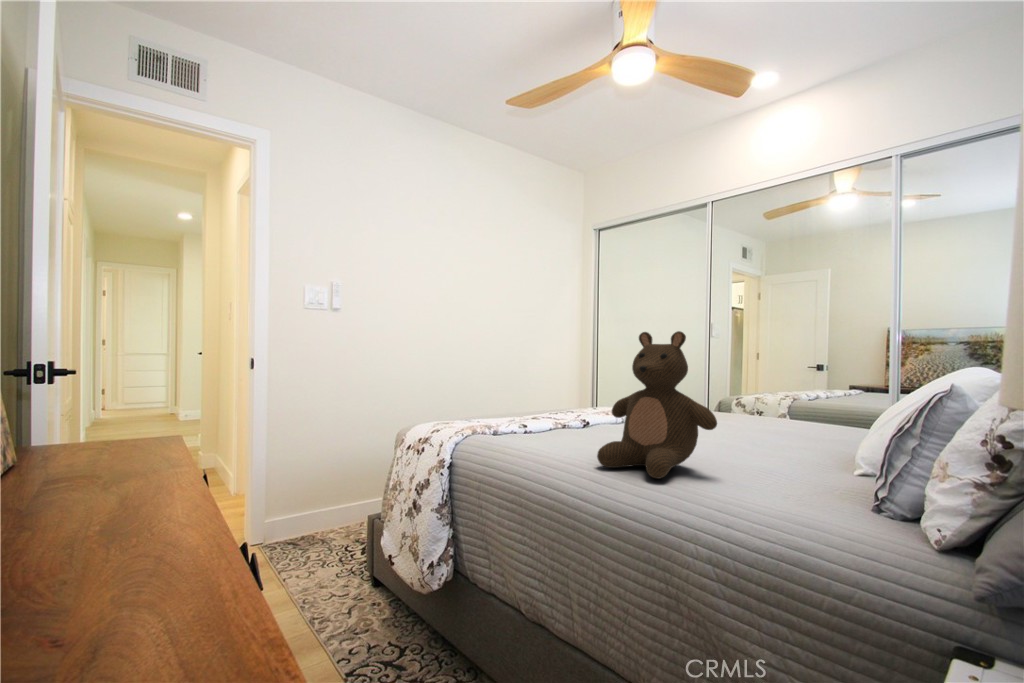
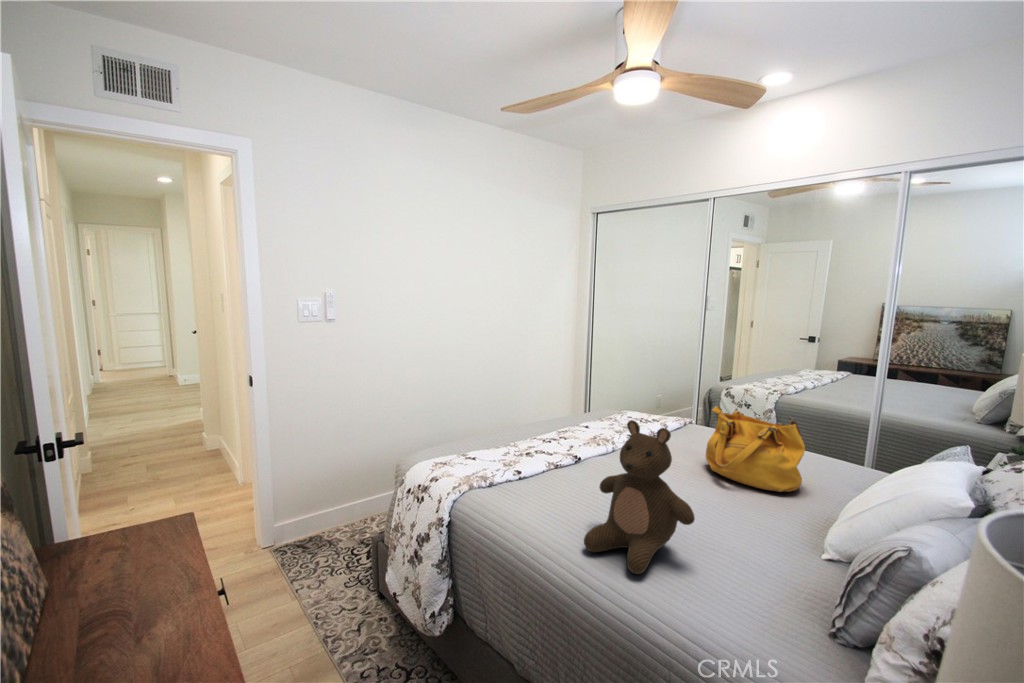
handbag: none [720,365,825,444] -> present [706,406,805,492]

